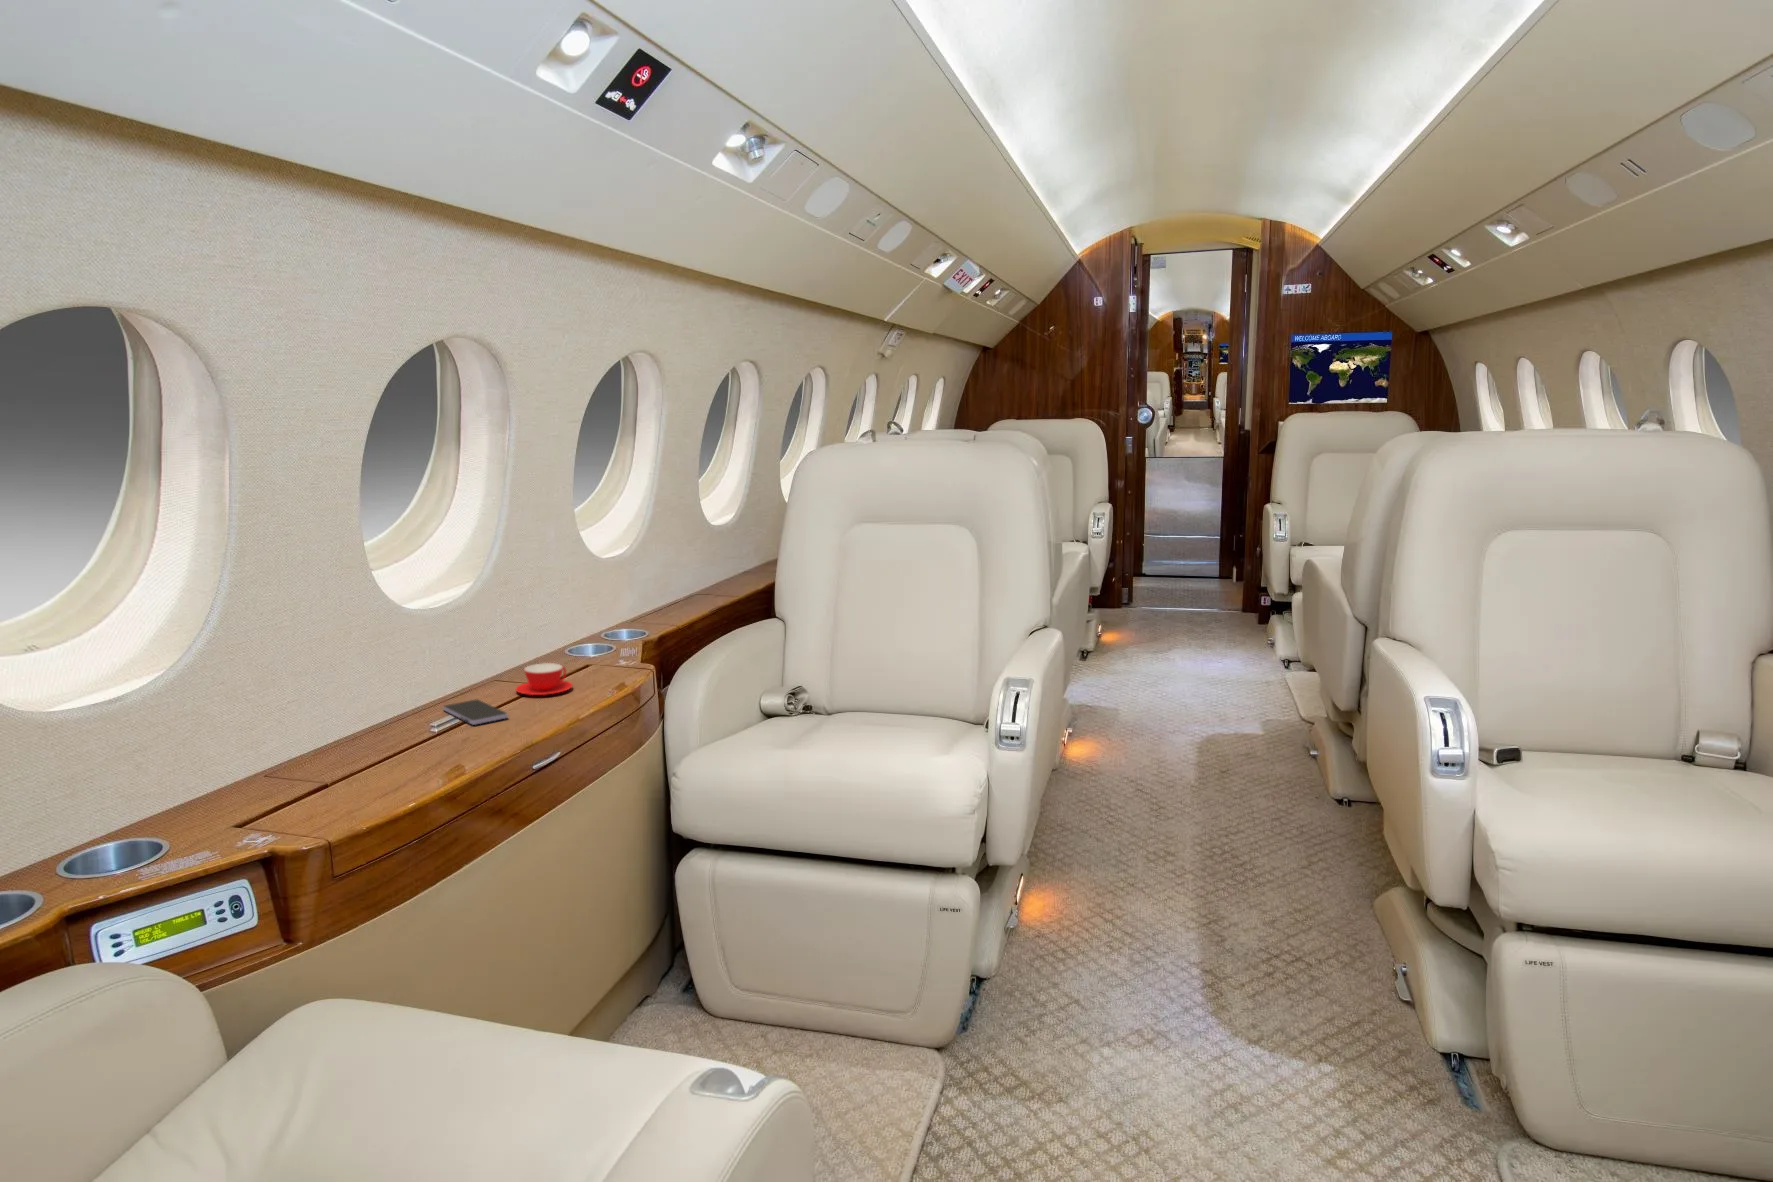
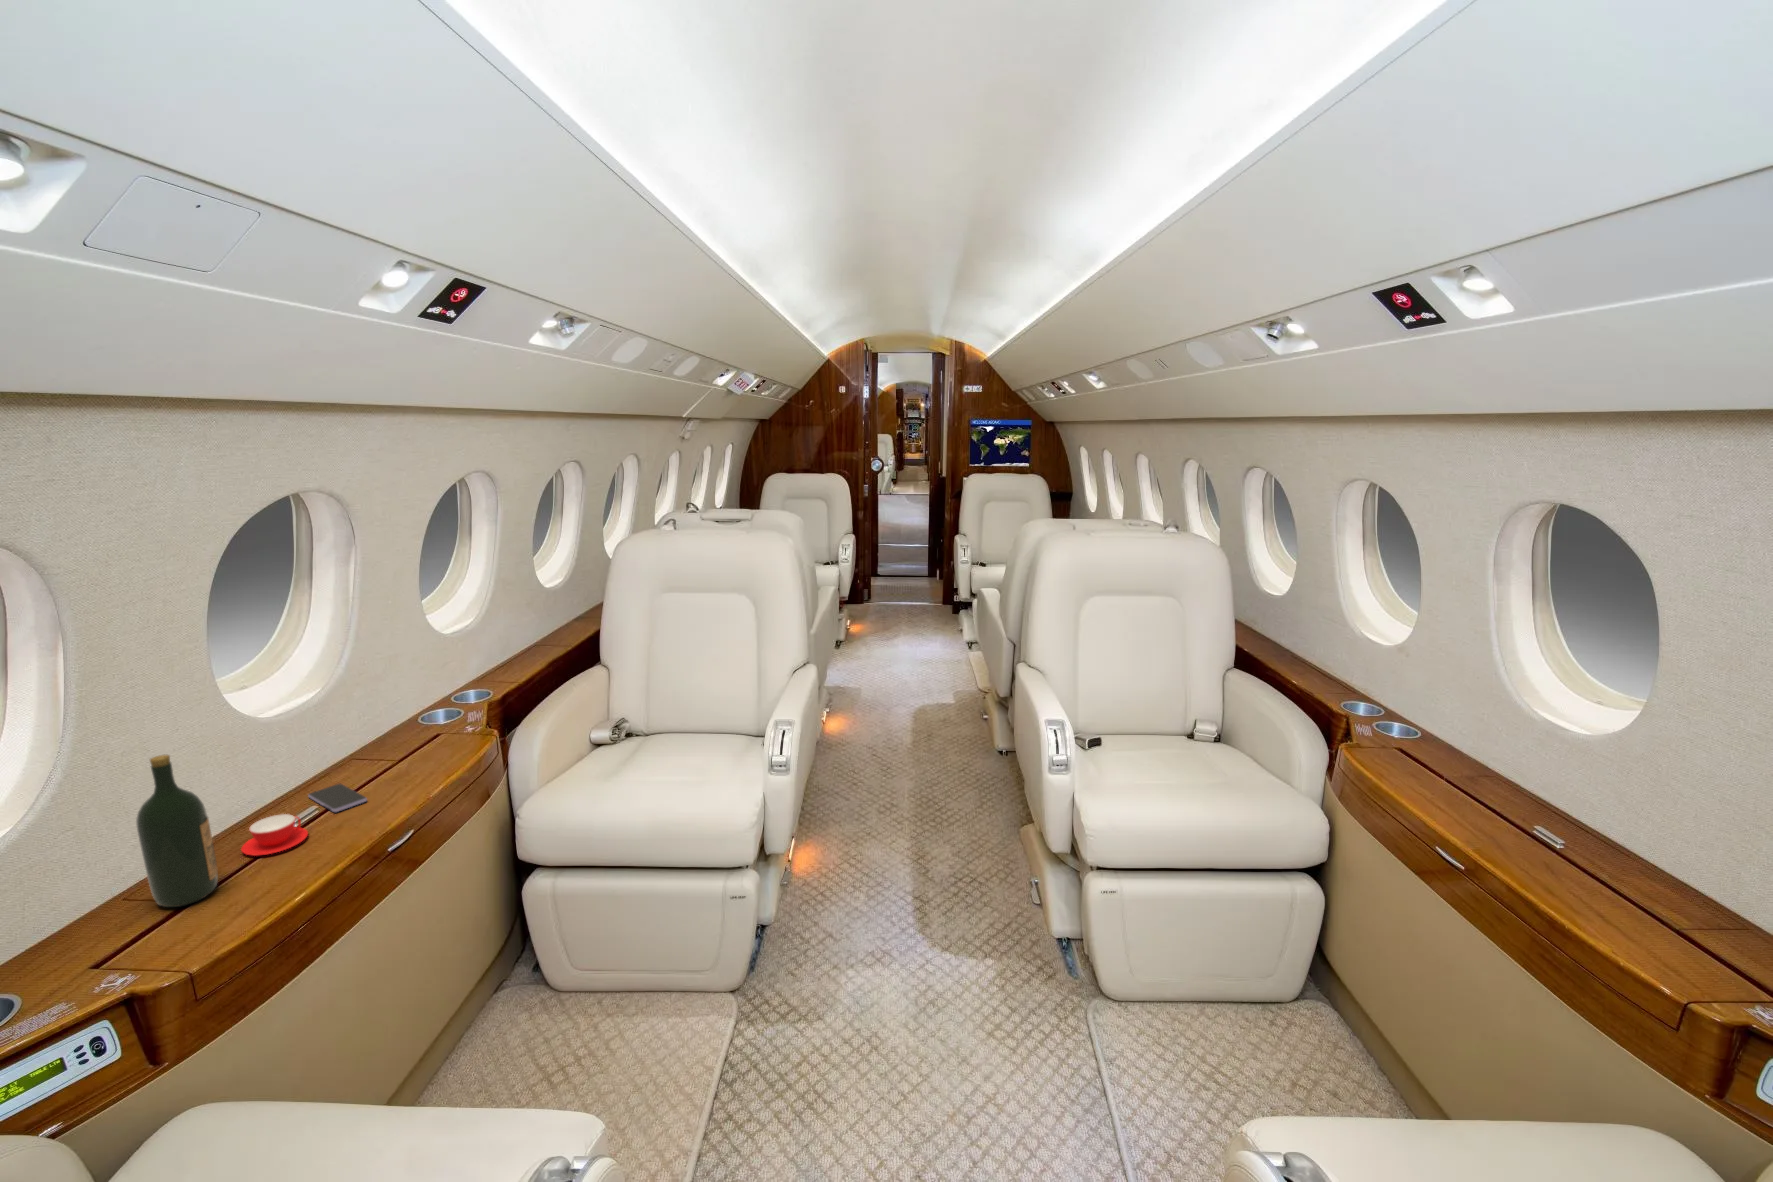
wine bottle: none [279,605,354,789] -> present [136,755,218,907]
teacup: present [516,663,572,695] -> present [241,814,308,856]

